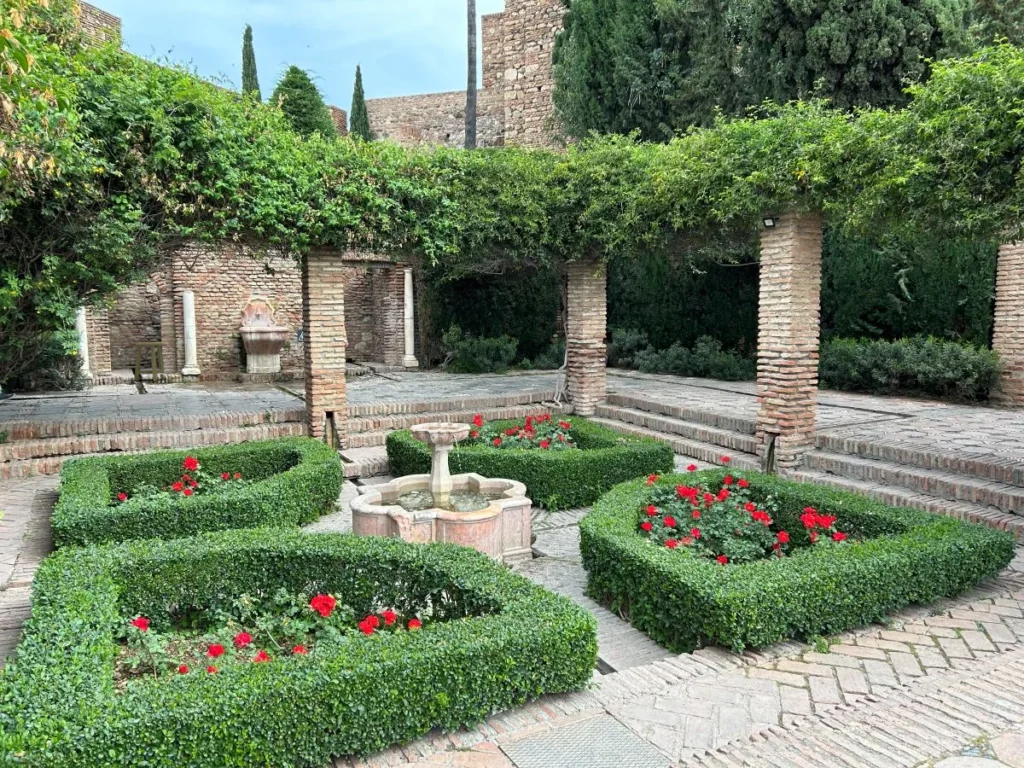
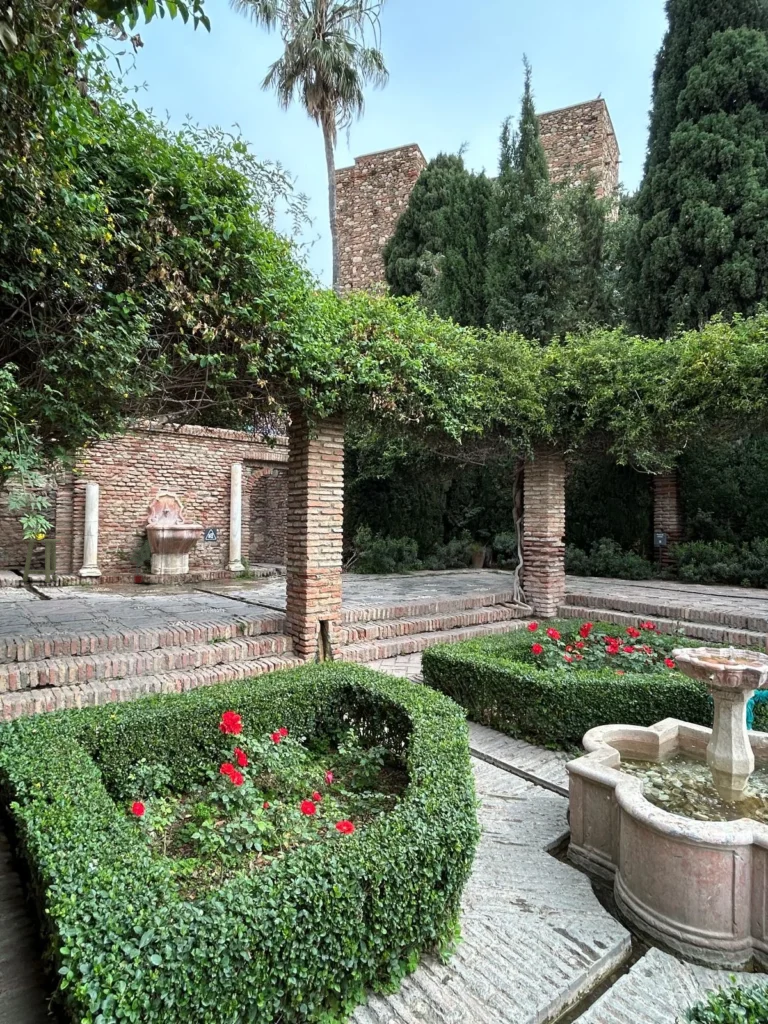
potted tree: none [226,341,249,380] -> present [130,539,152,584]

